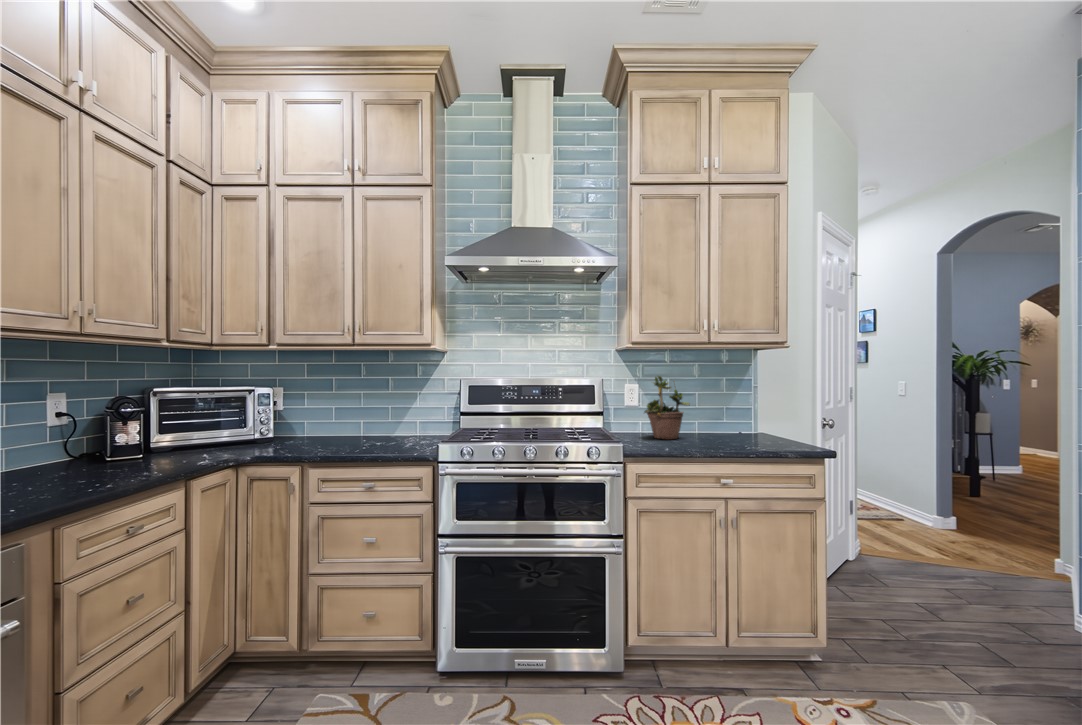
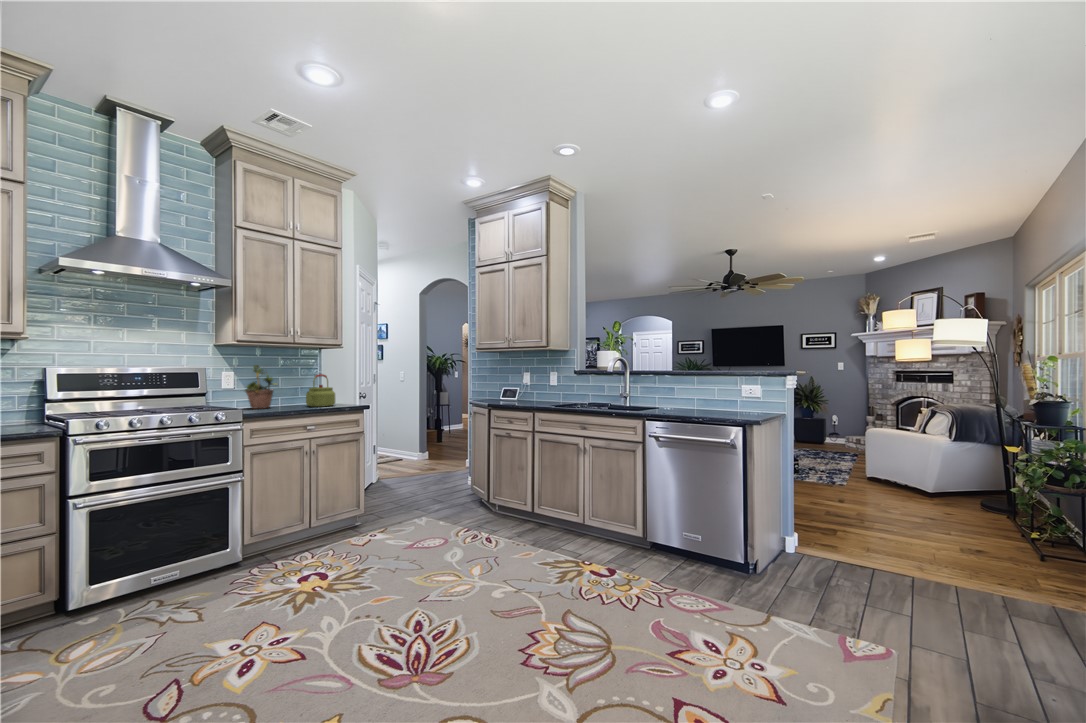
kettle: none [727,391,776,444] -> present [306,374,335,407]

